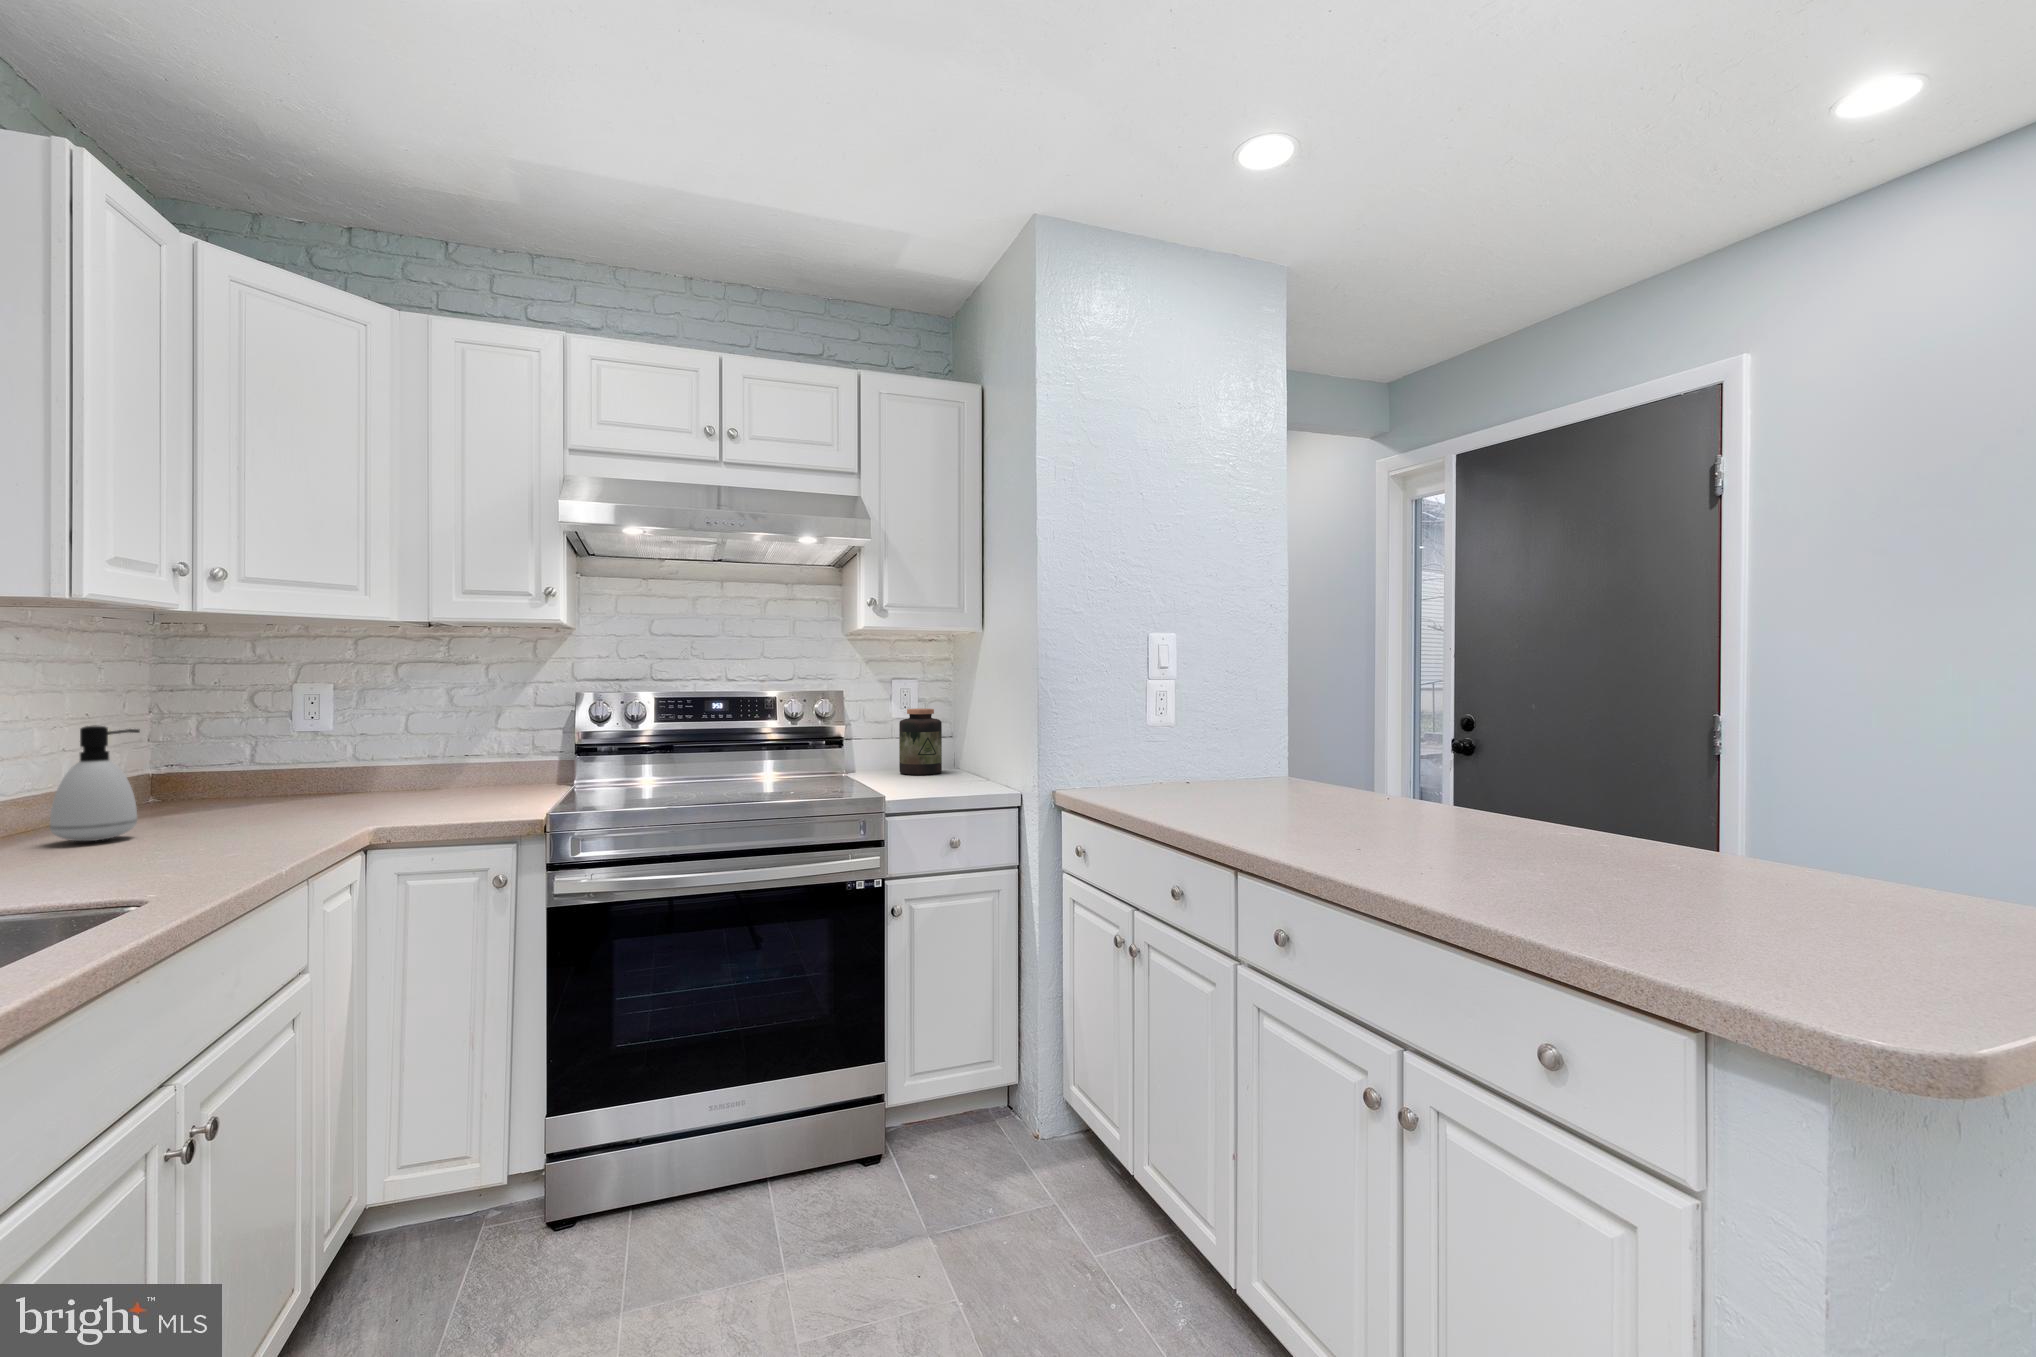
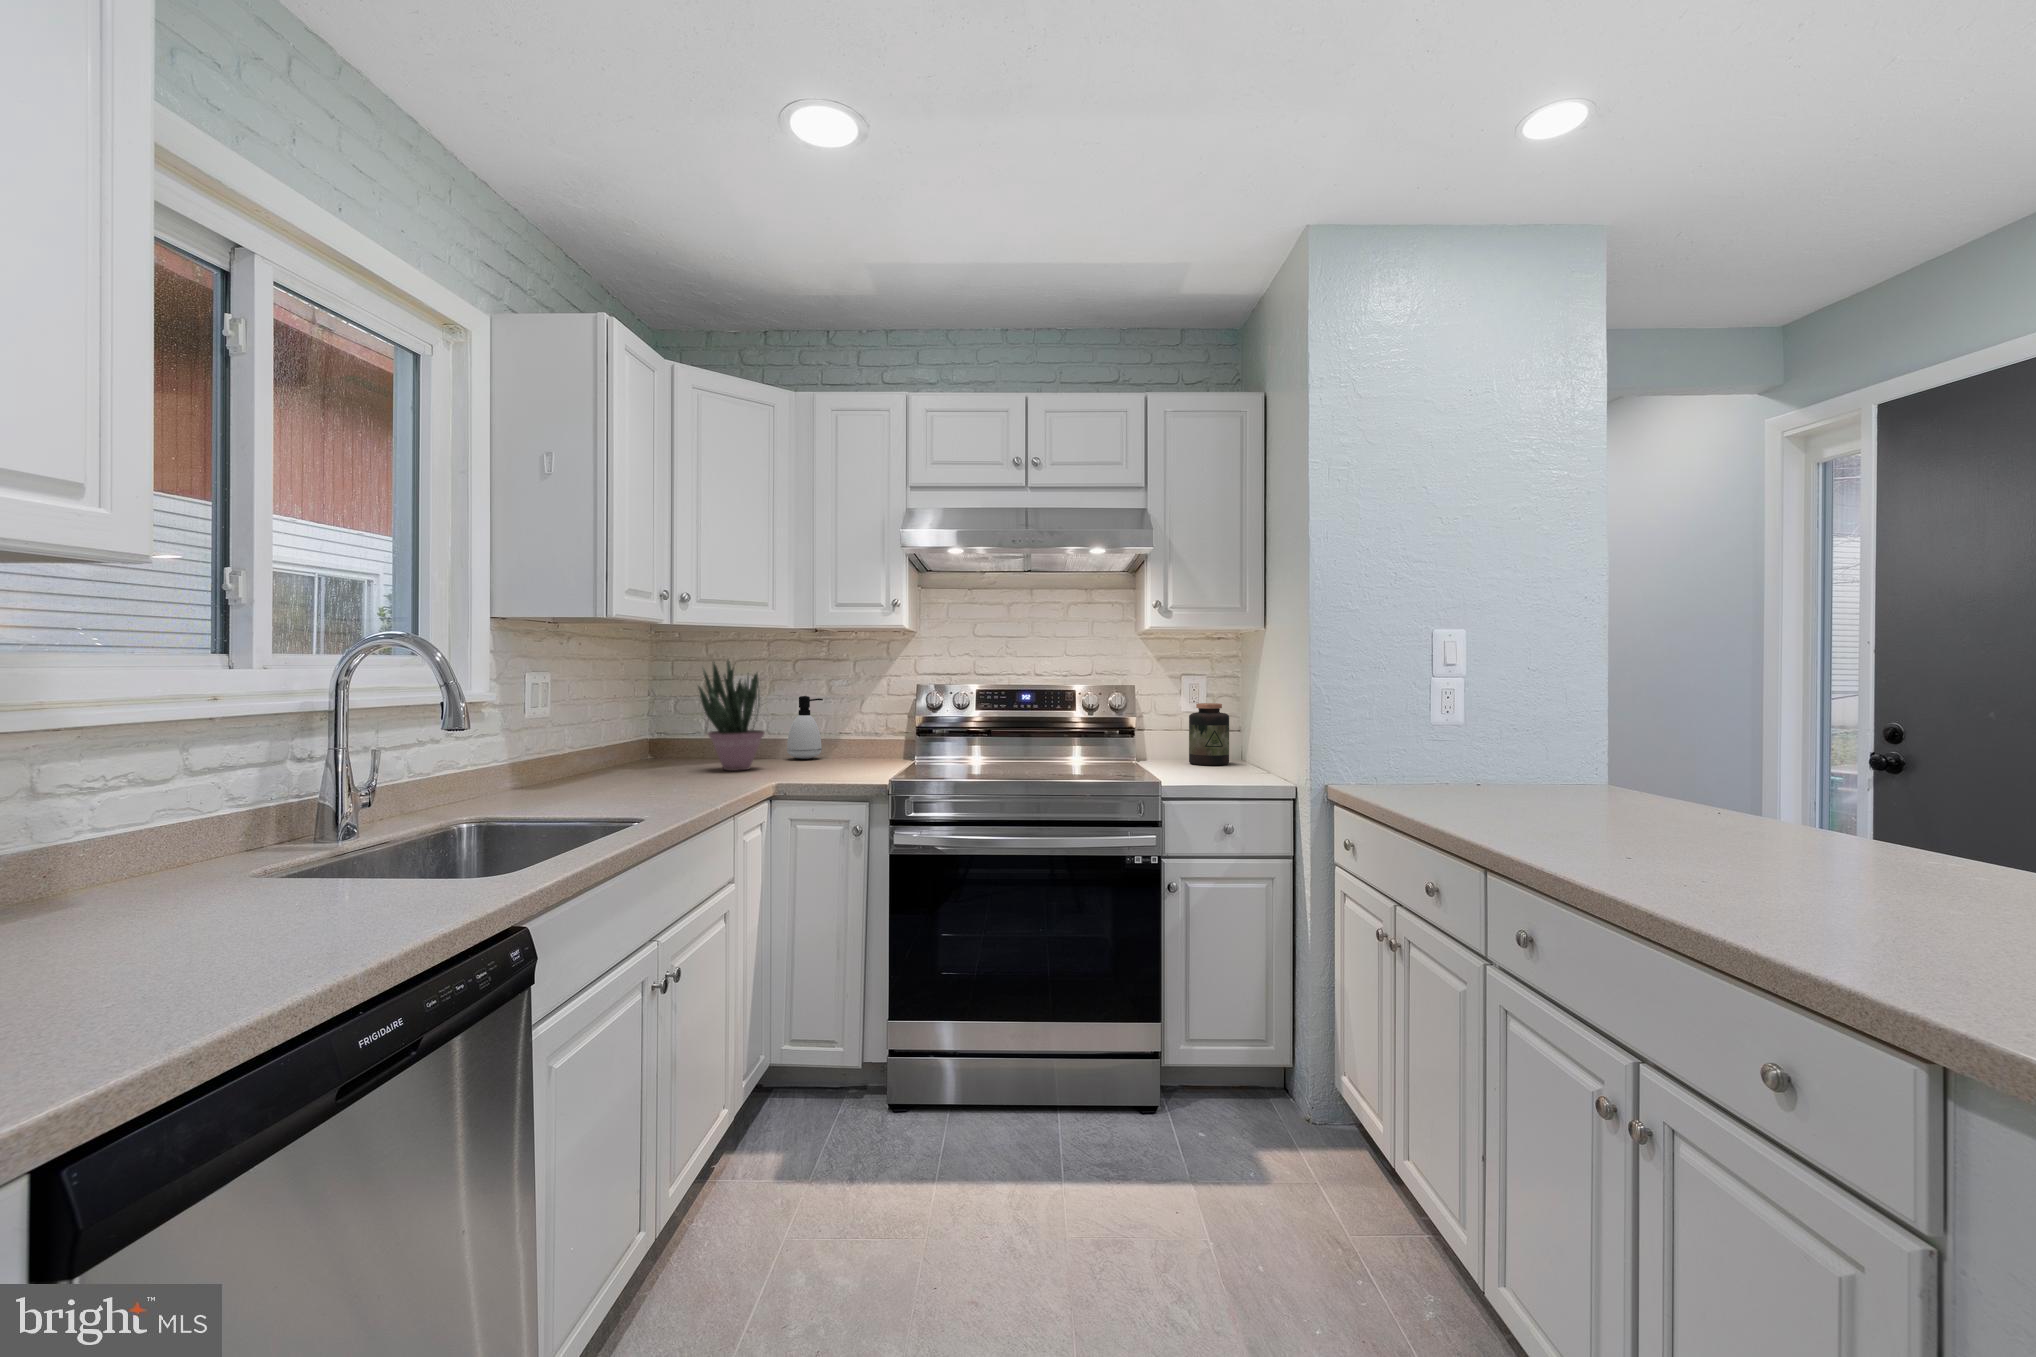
potted plant: none [243,659,353,811] -> present [698,661,765,771]
soap dispenser: present [50,725,140,841] -> present [787,696,823,759]

